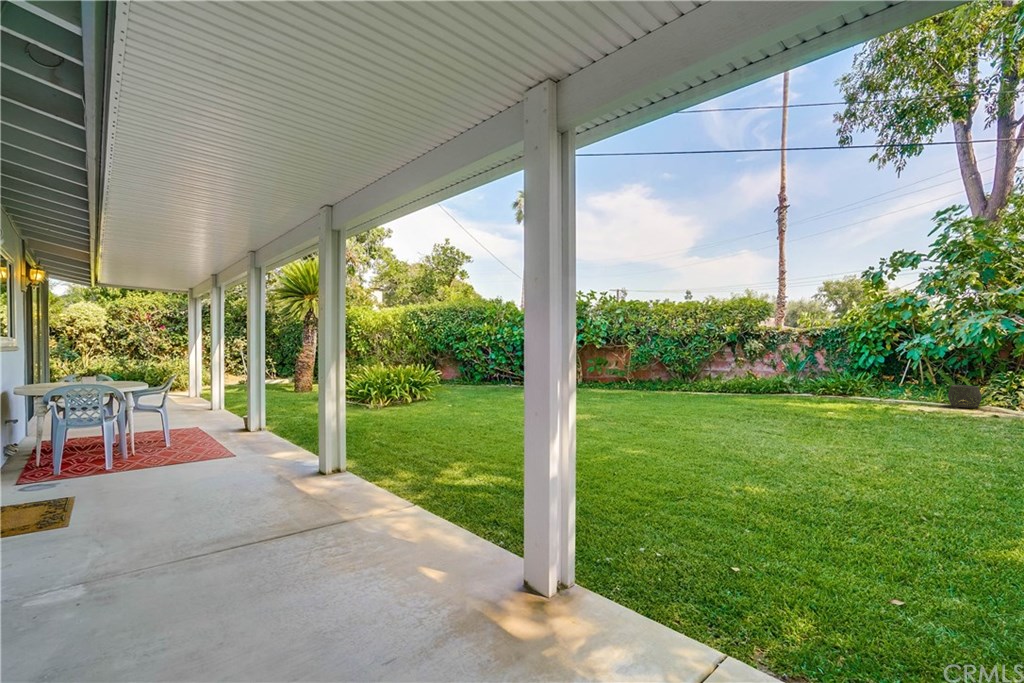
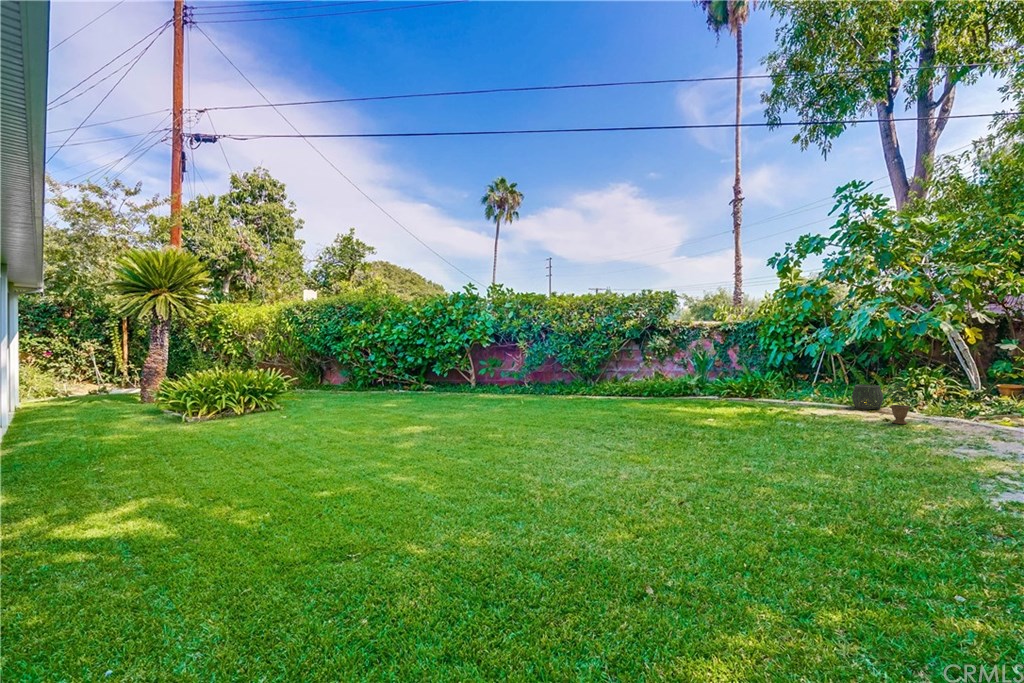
potted plant: none [986,381,1011,422] -> present [887,381,910,424]

